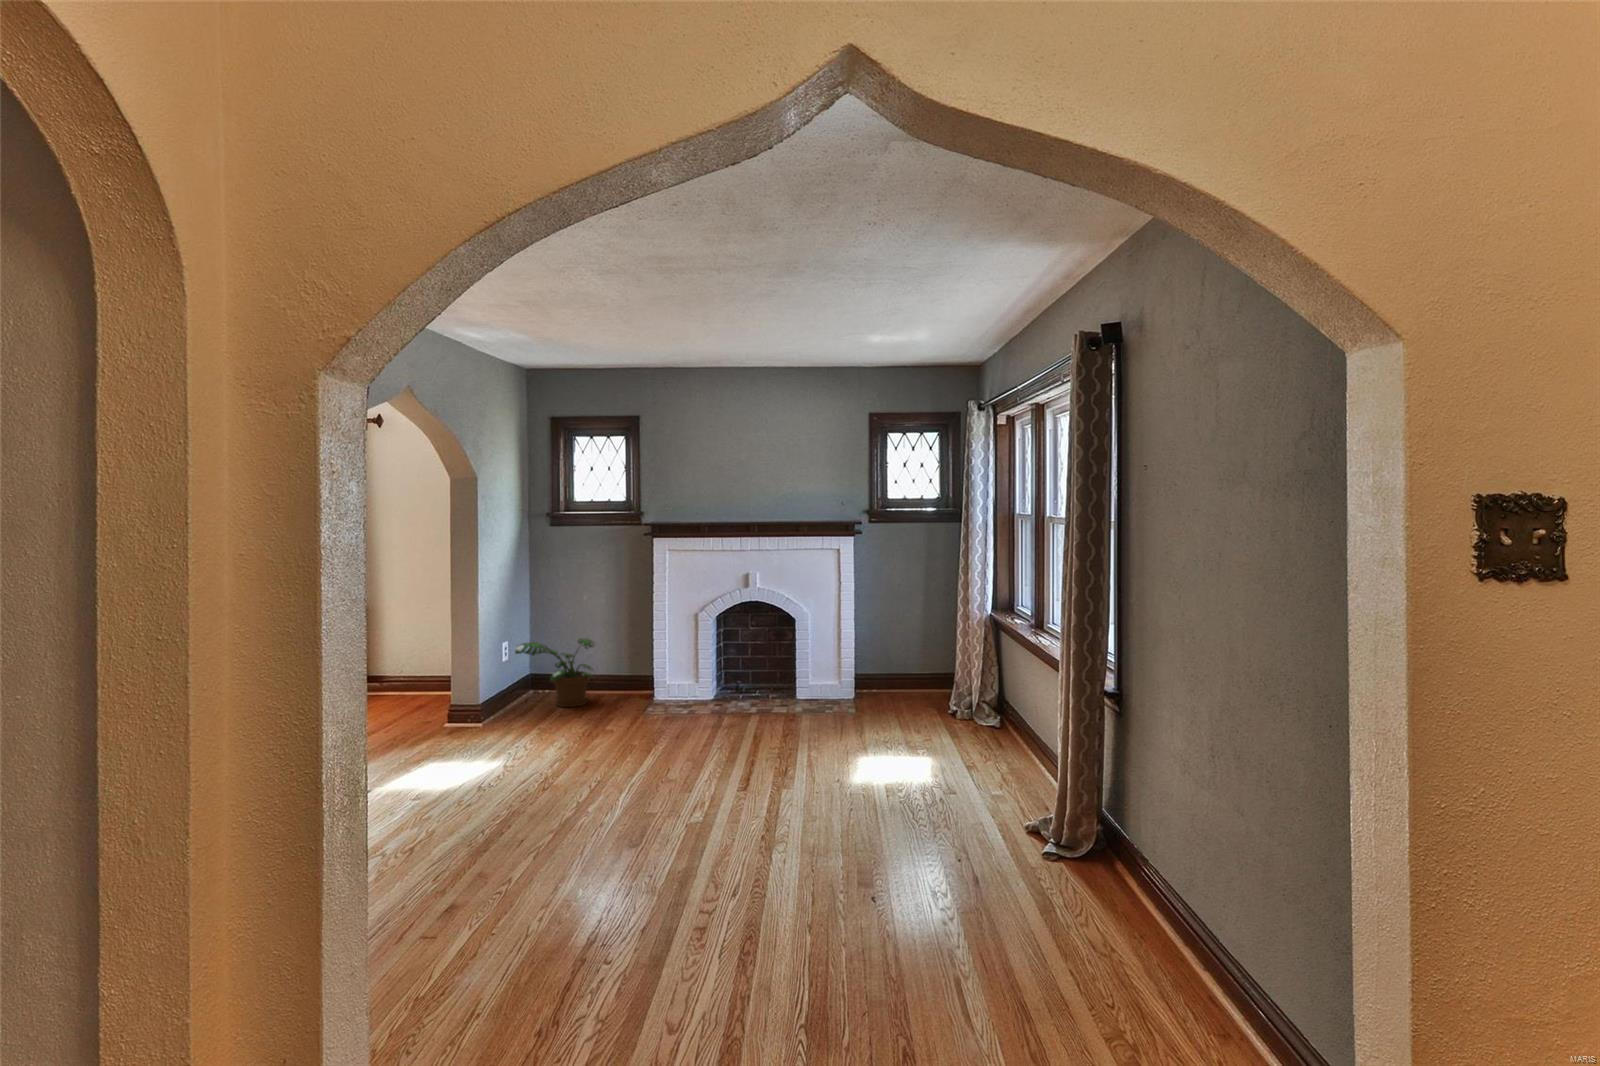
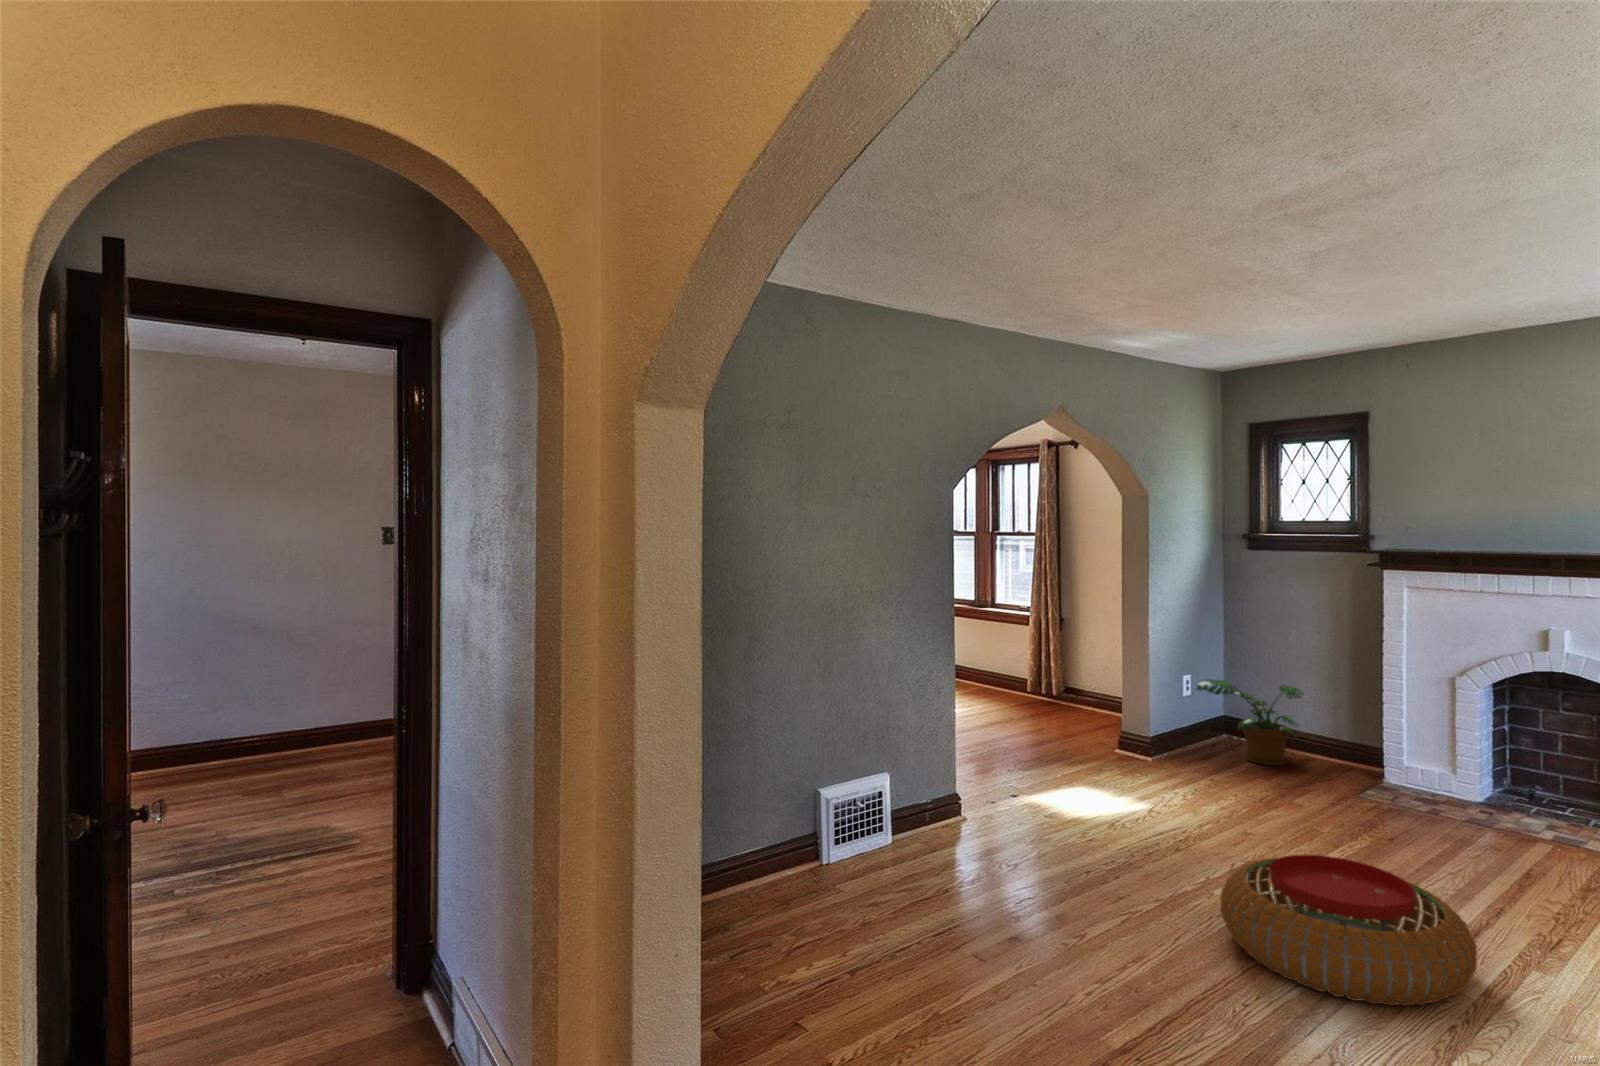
pouf: none [605,753,765,850] -> present [1220,855,1477,1006]

